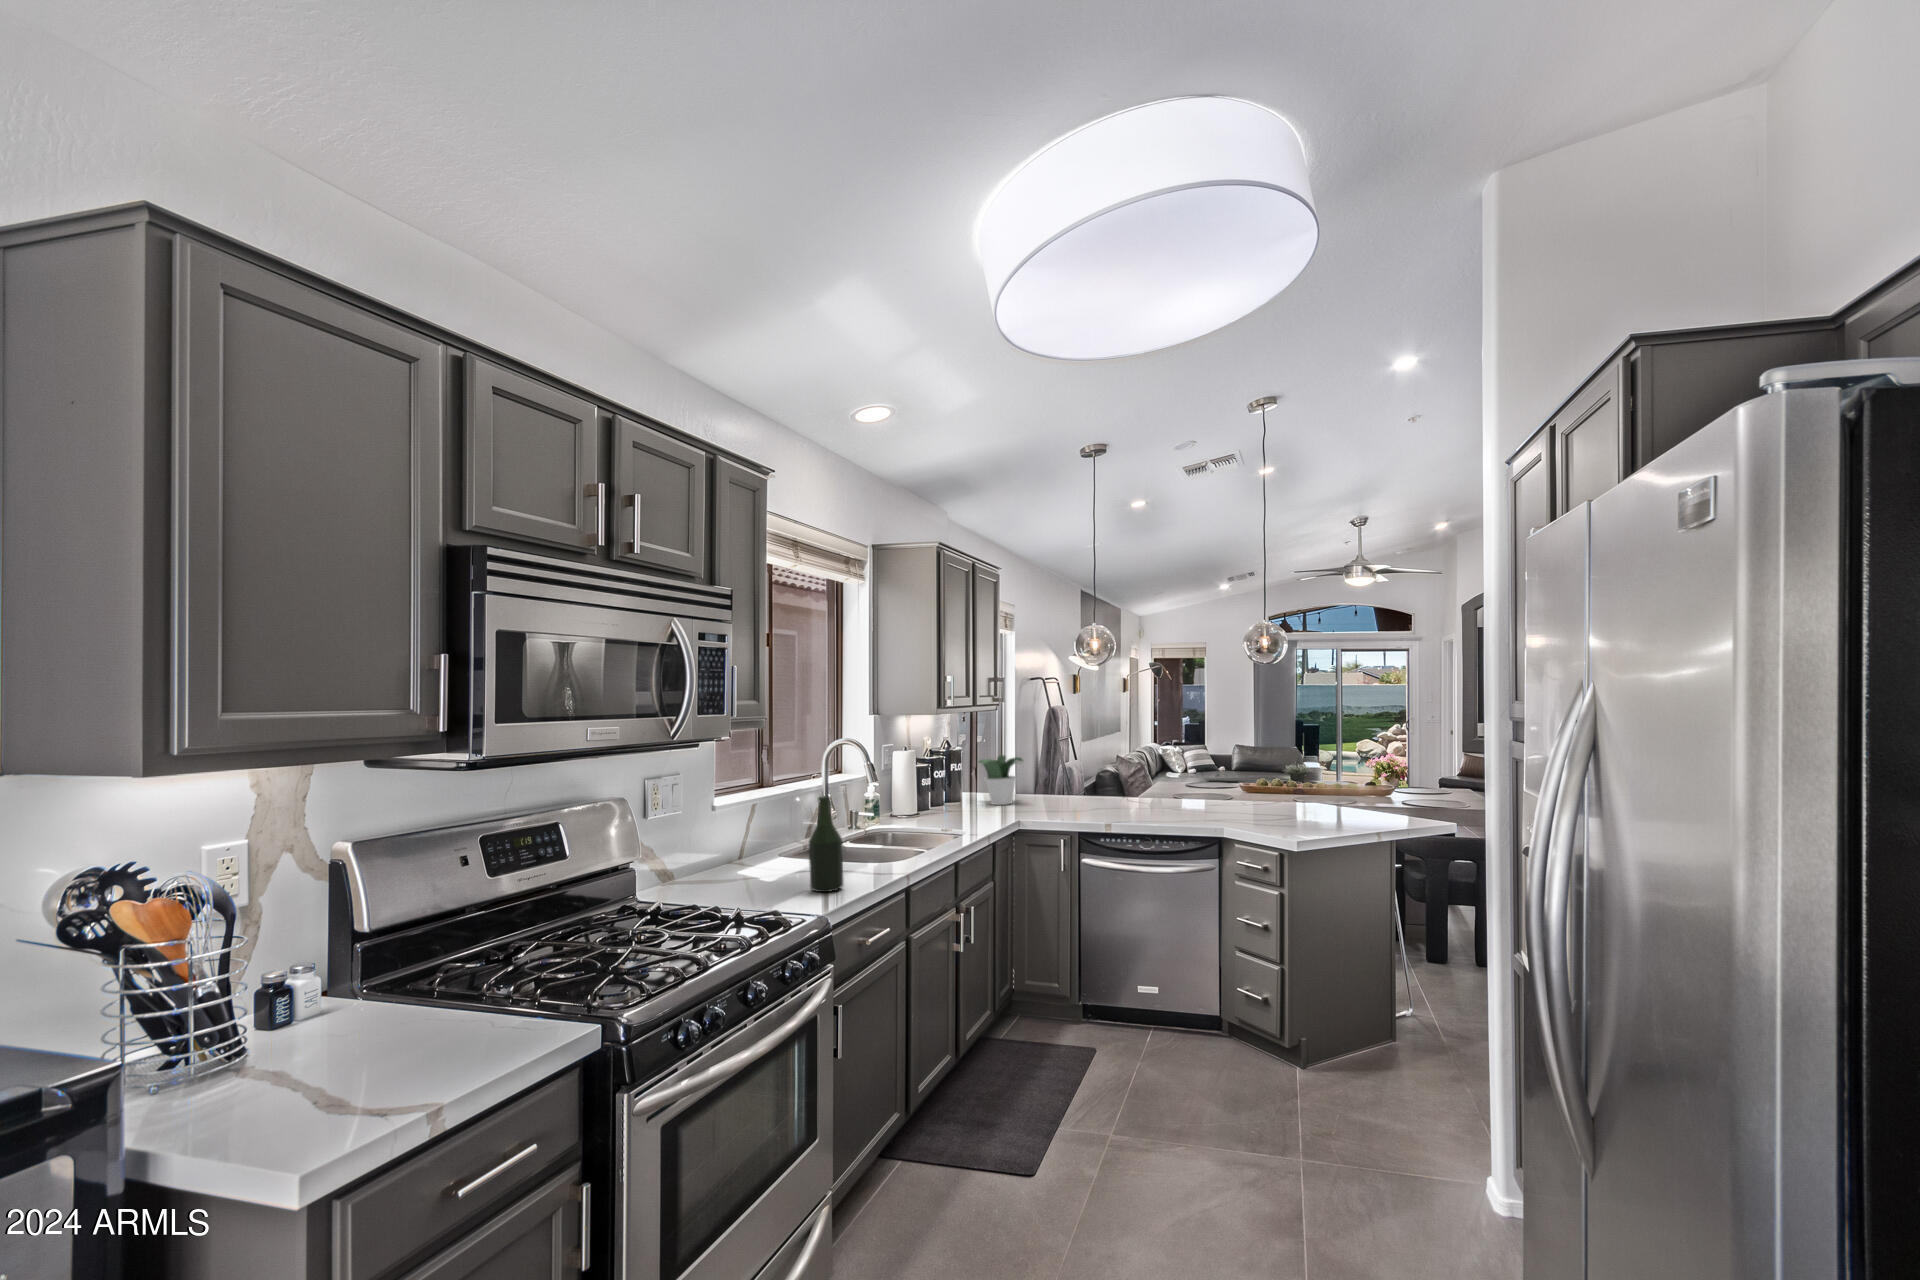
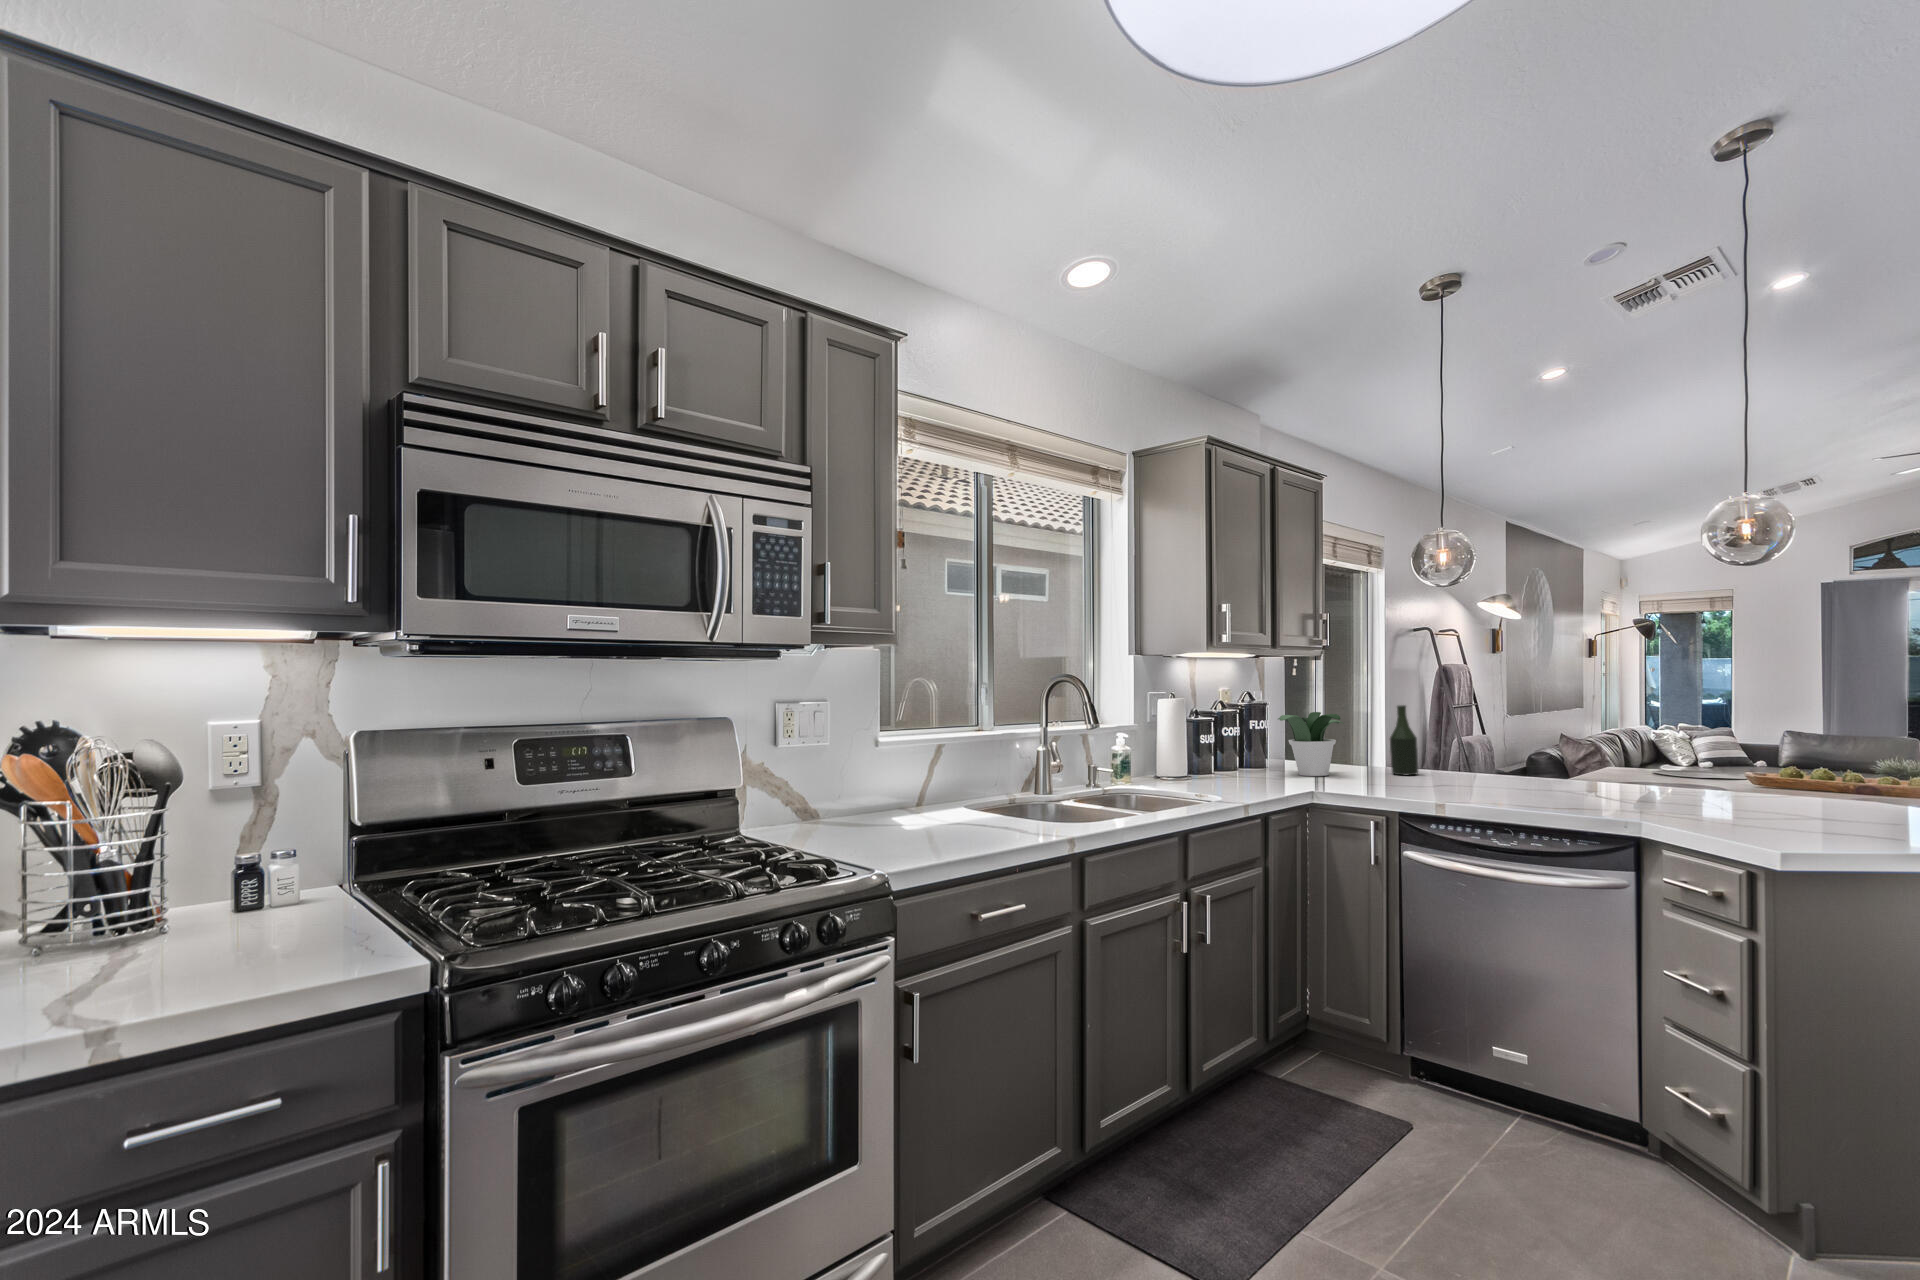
bottle: present [809,796,843,892] -> present [1390,705,1418,775]

